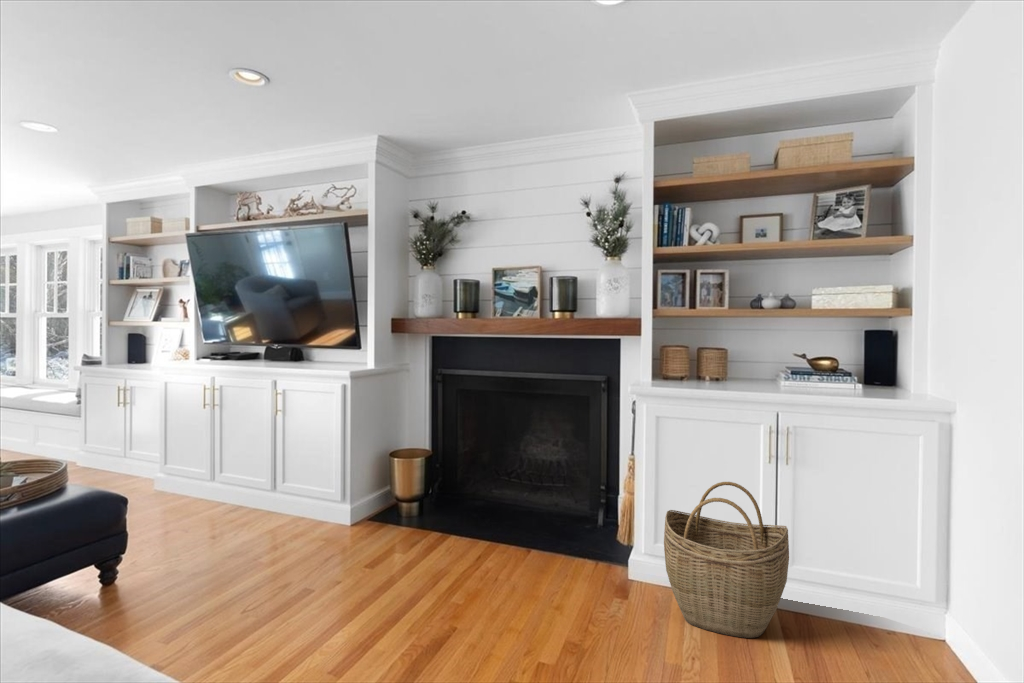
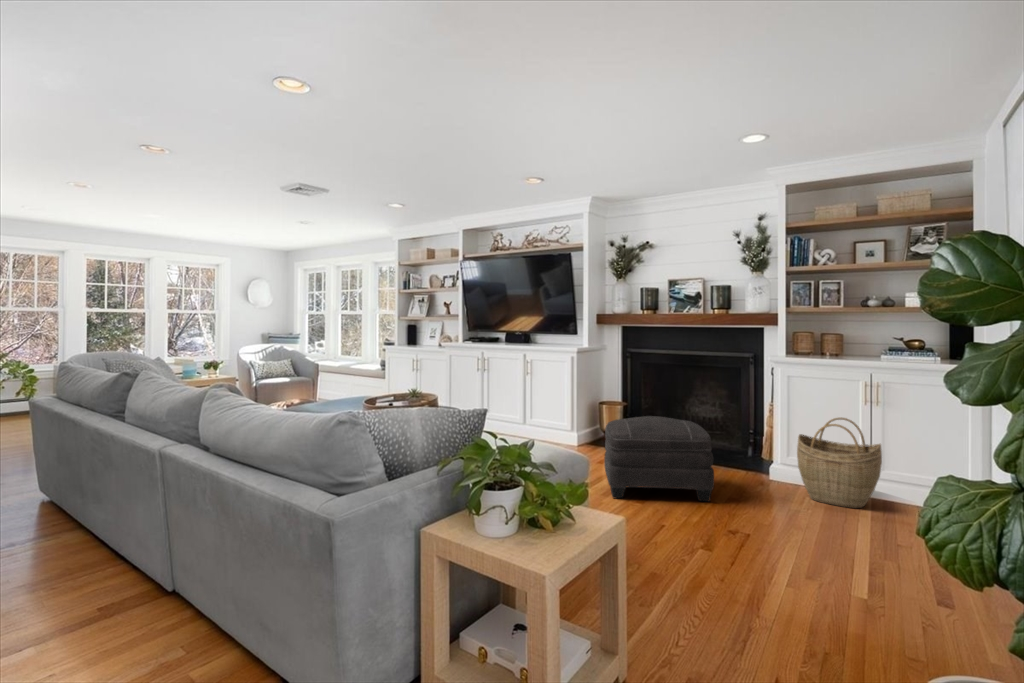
ottoman: none [338,490,528,655] -> present [604,416,714,501]

